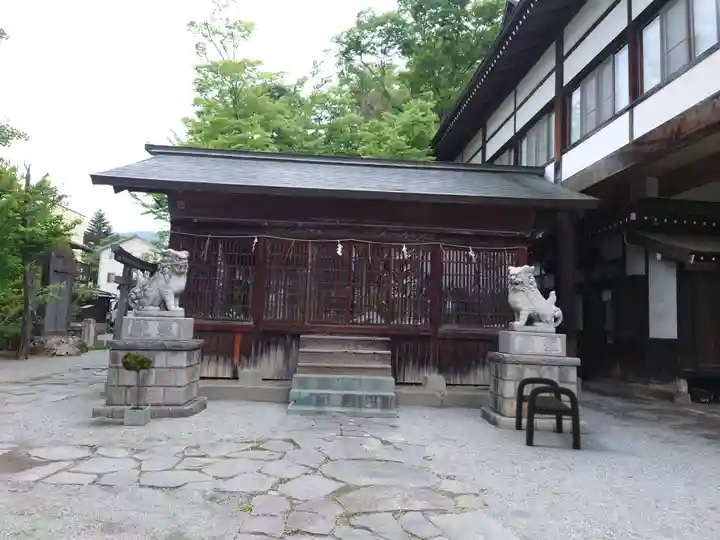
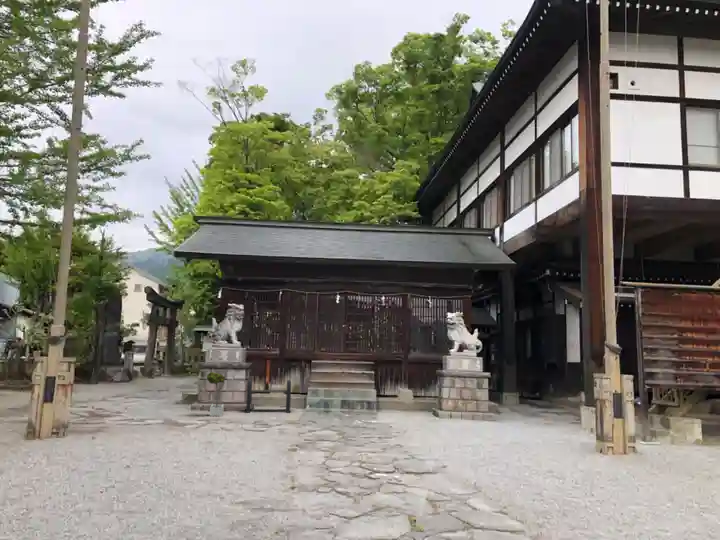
bench: present [515,377,581,449] -> present [246,379,291,413]

